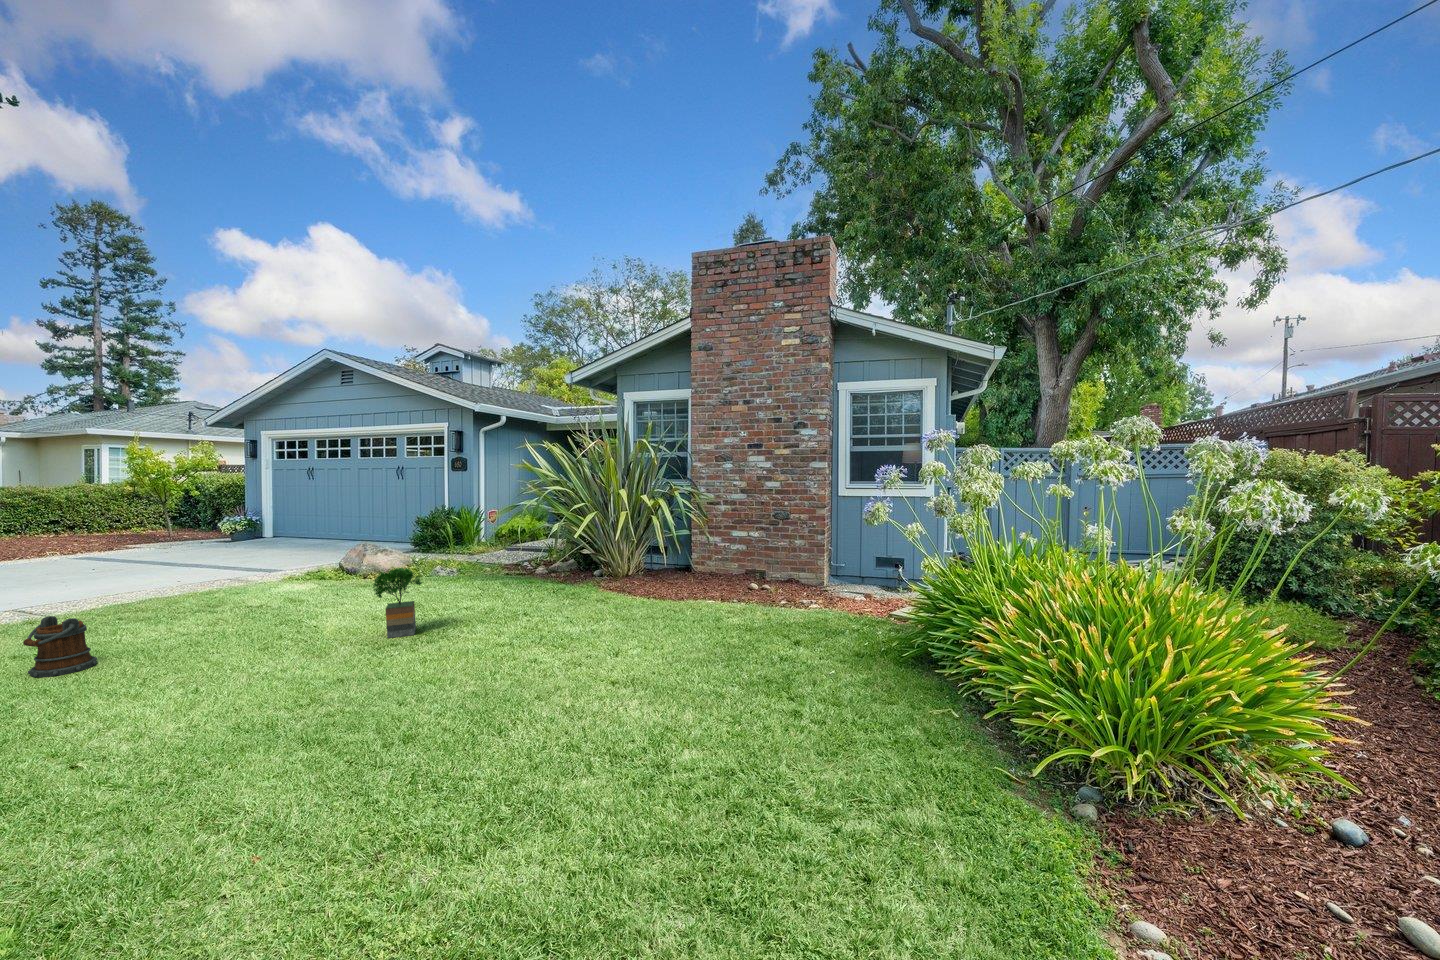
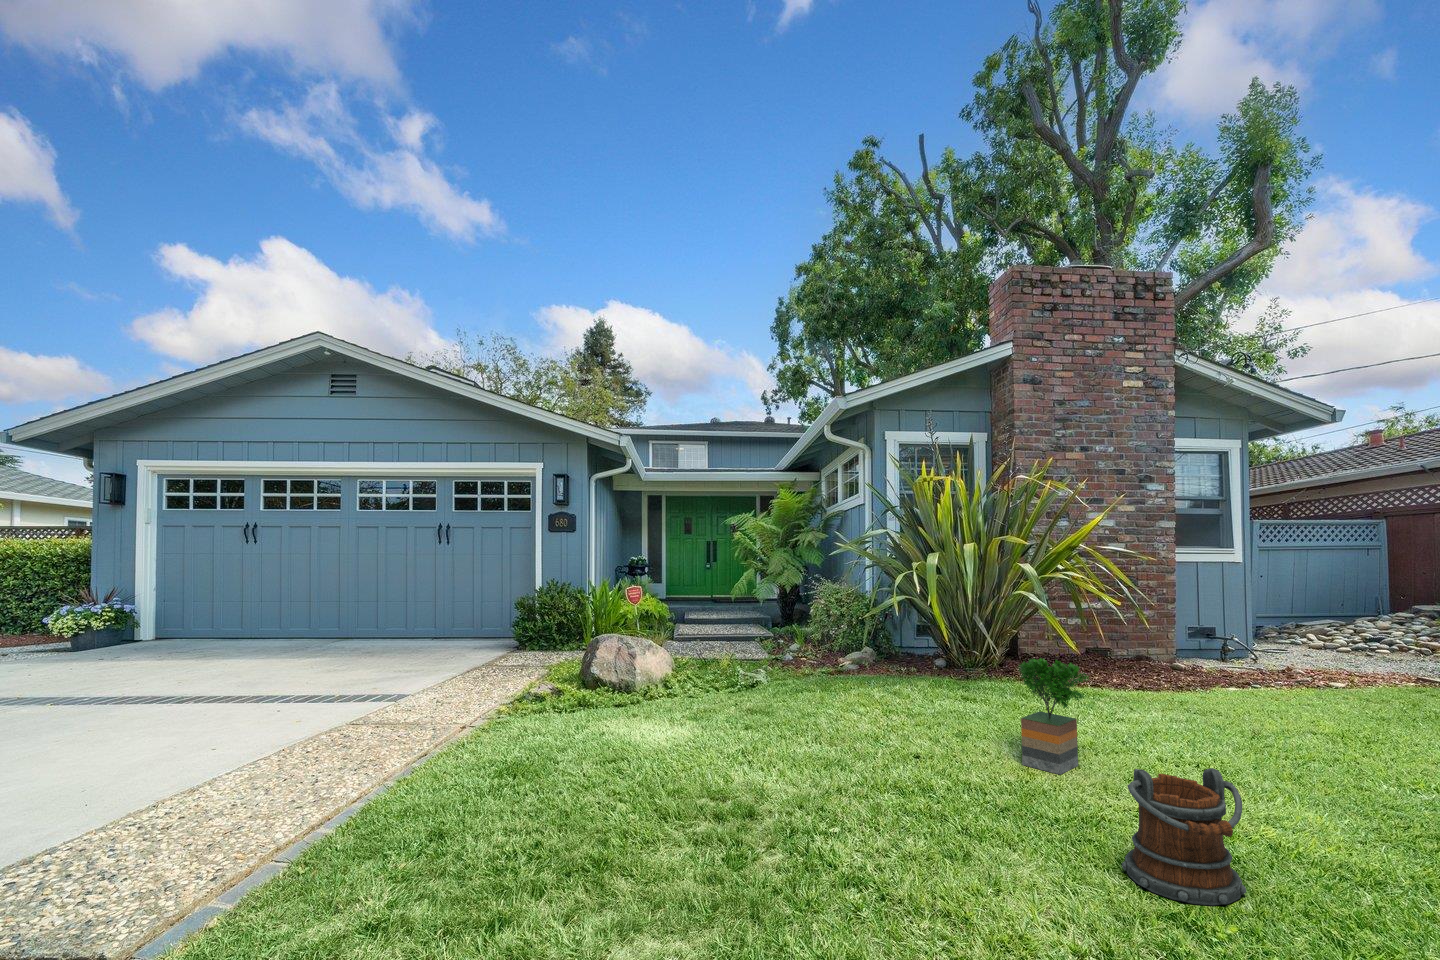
bucket: present [23,616,97,677] -> present [1122,768,1246,906]

